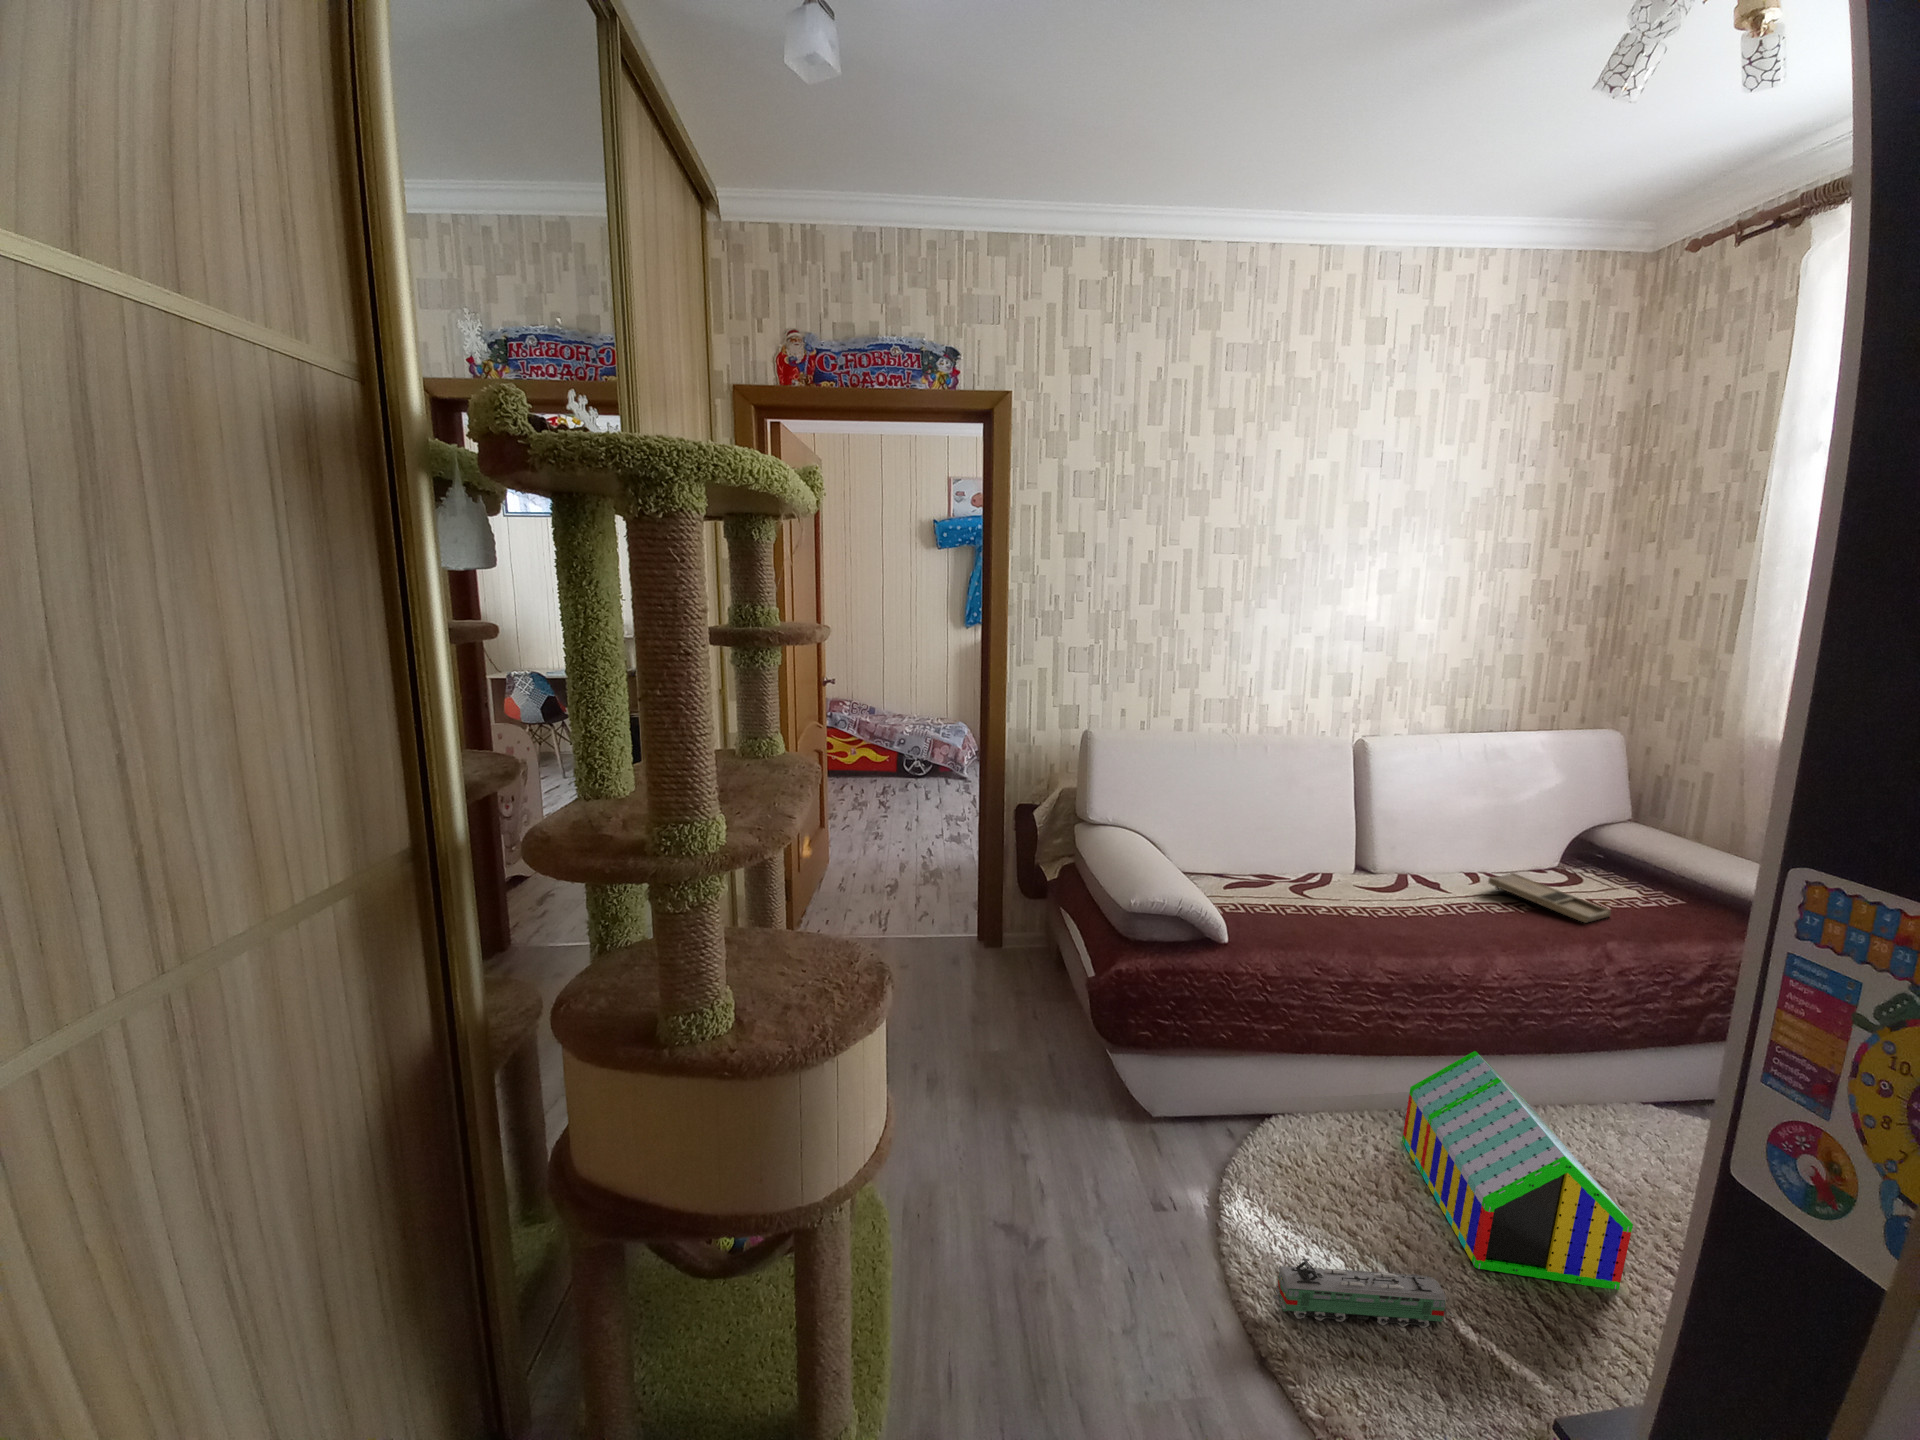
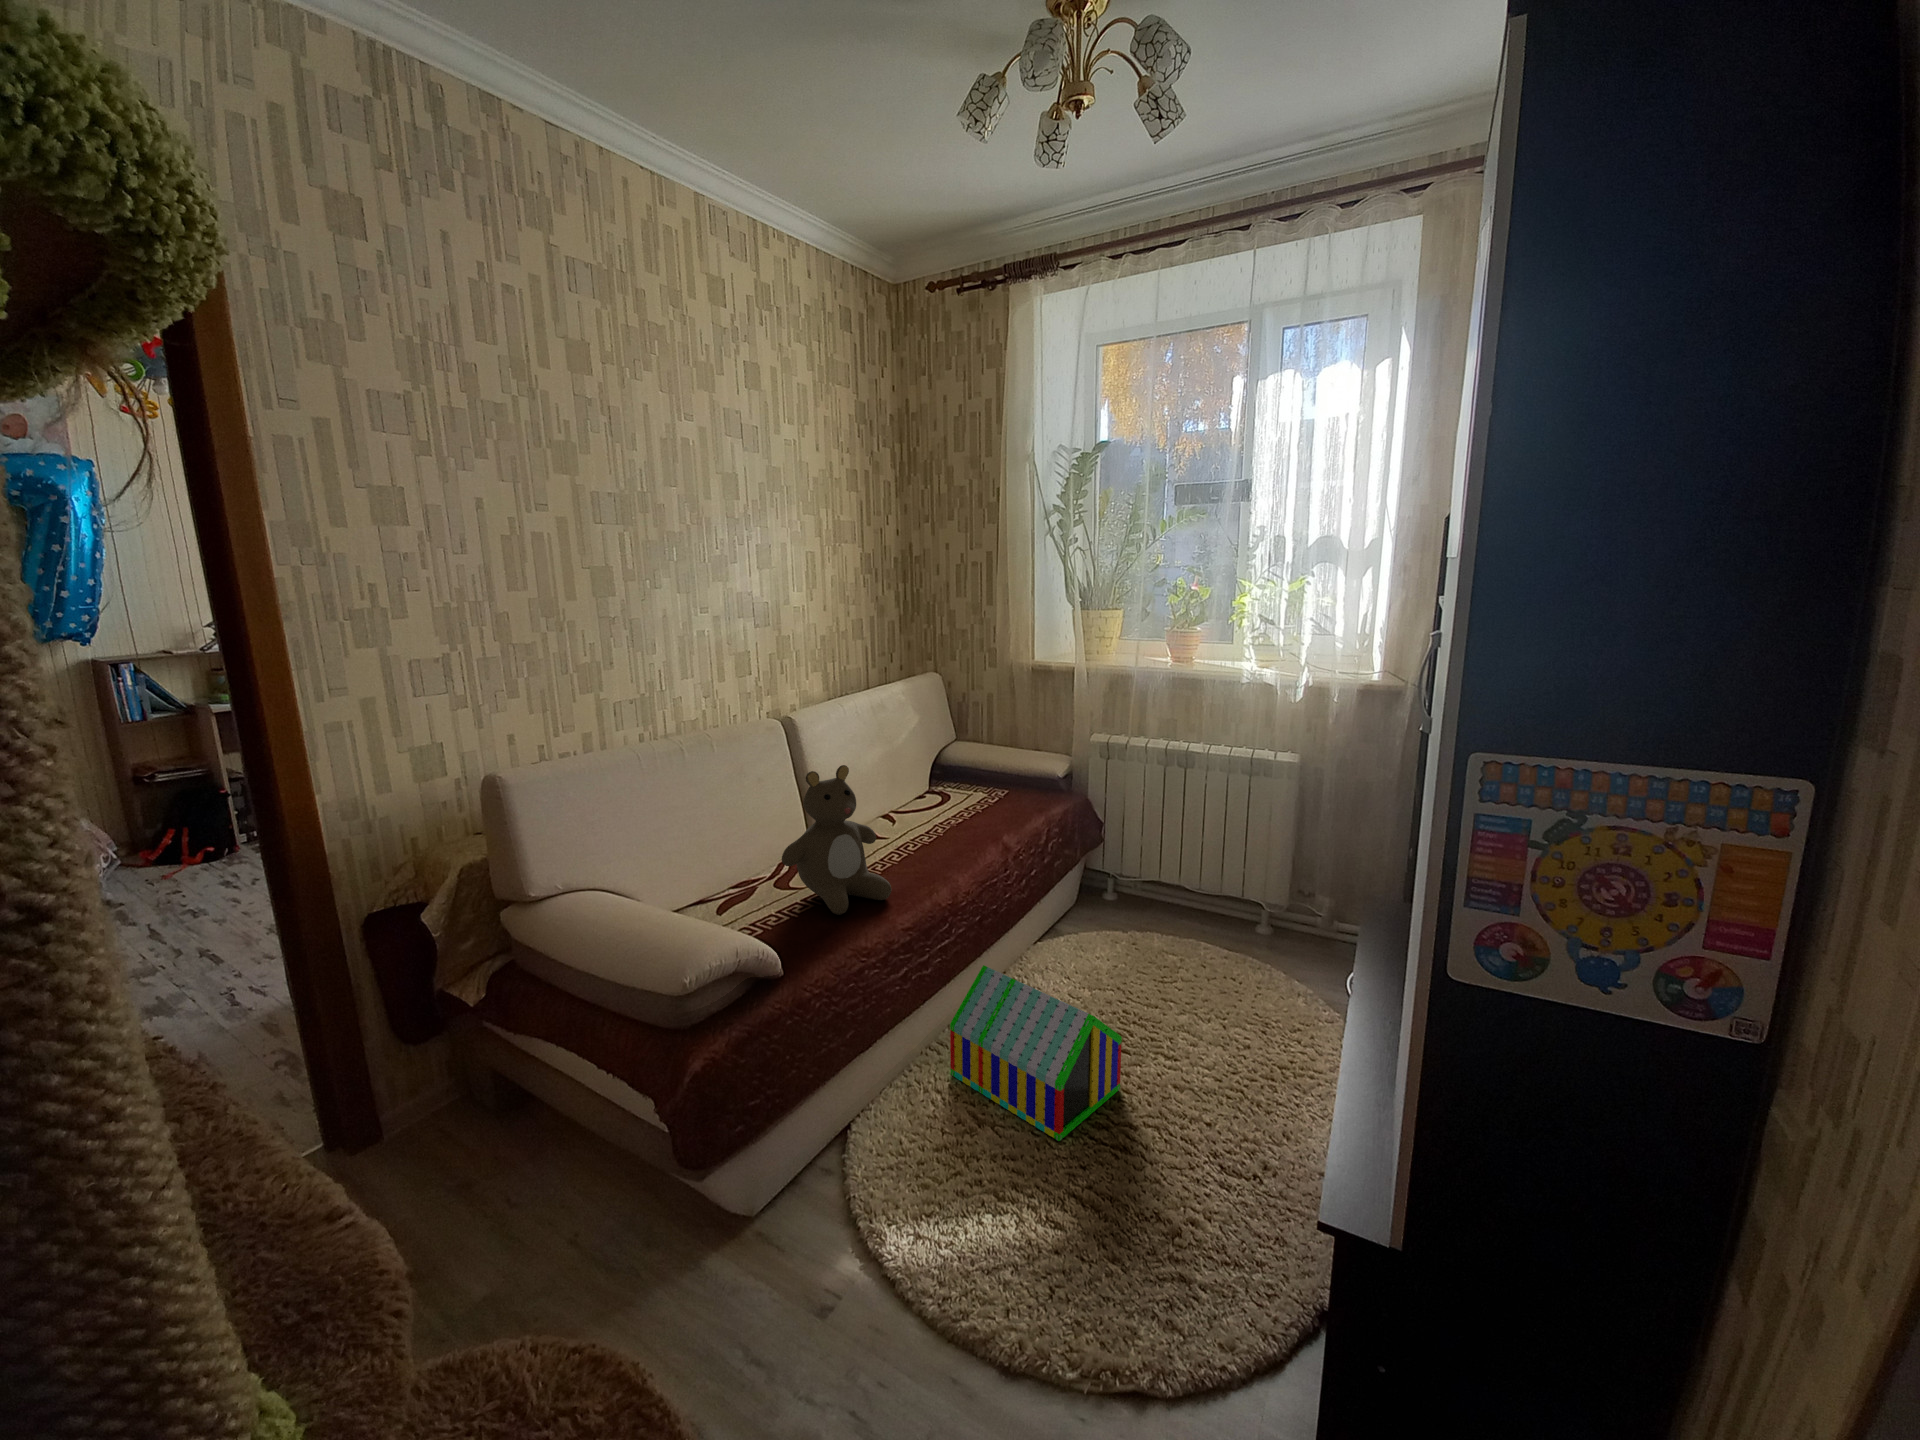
teddy bear: none [1289,790,1402,936] -> present [782,765,891,915]
tray: present [1488,873,1611,923] -> none [907,803,988,826]
toy train: present [1273,1258,1446,1328] -> none [978,1173,1077,1304]

